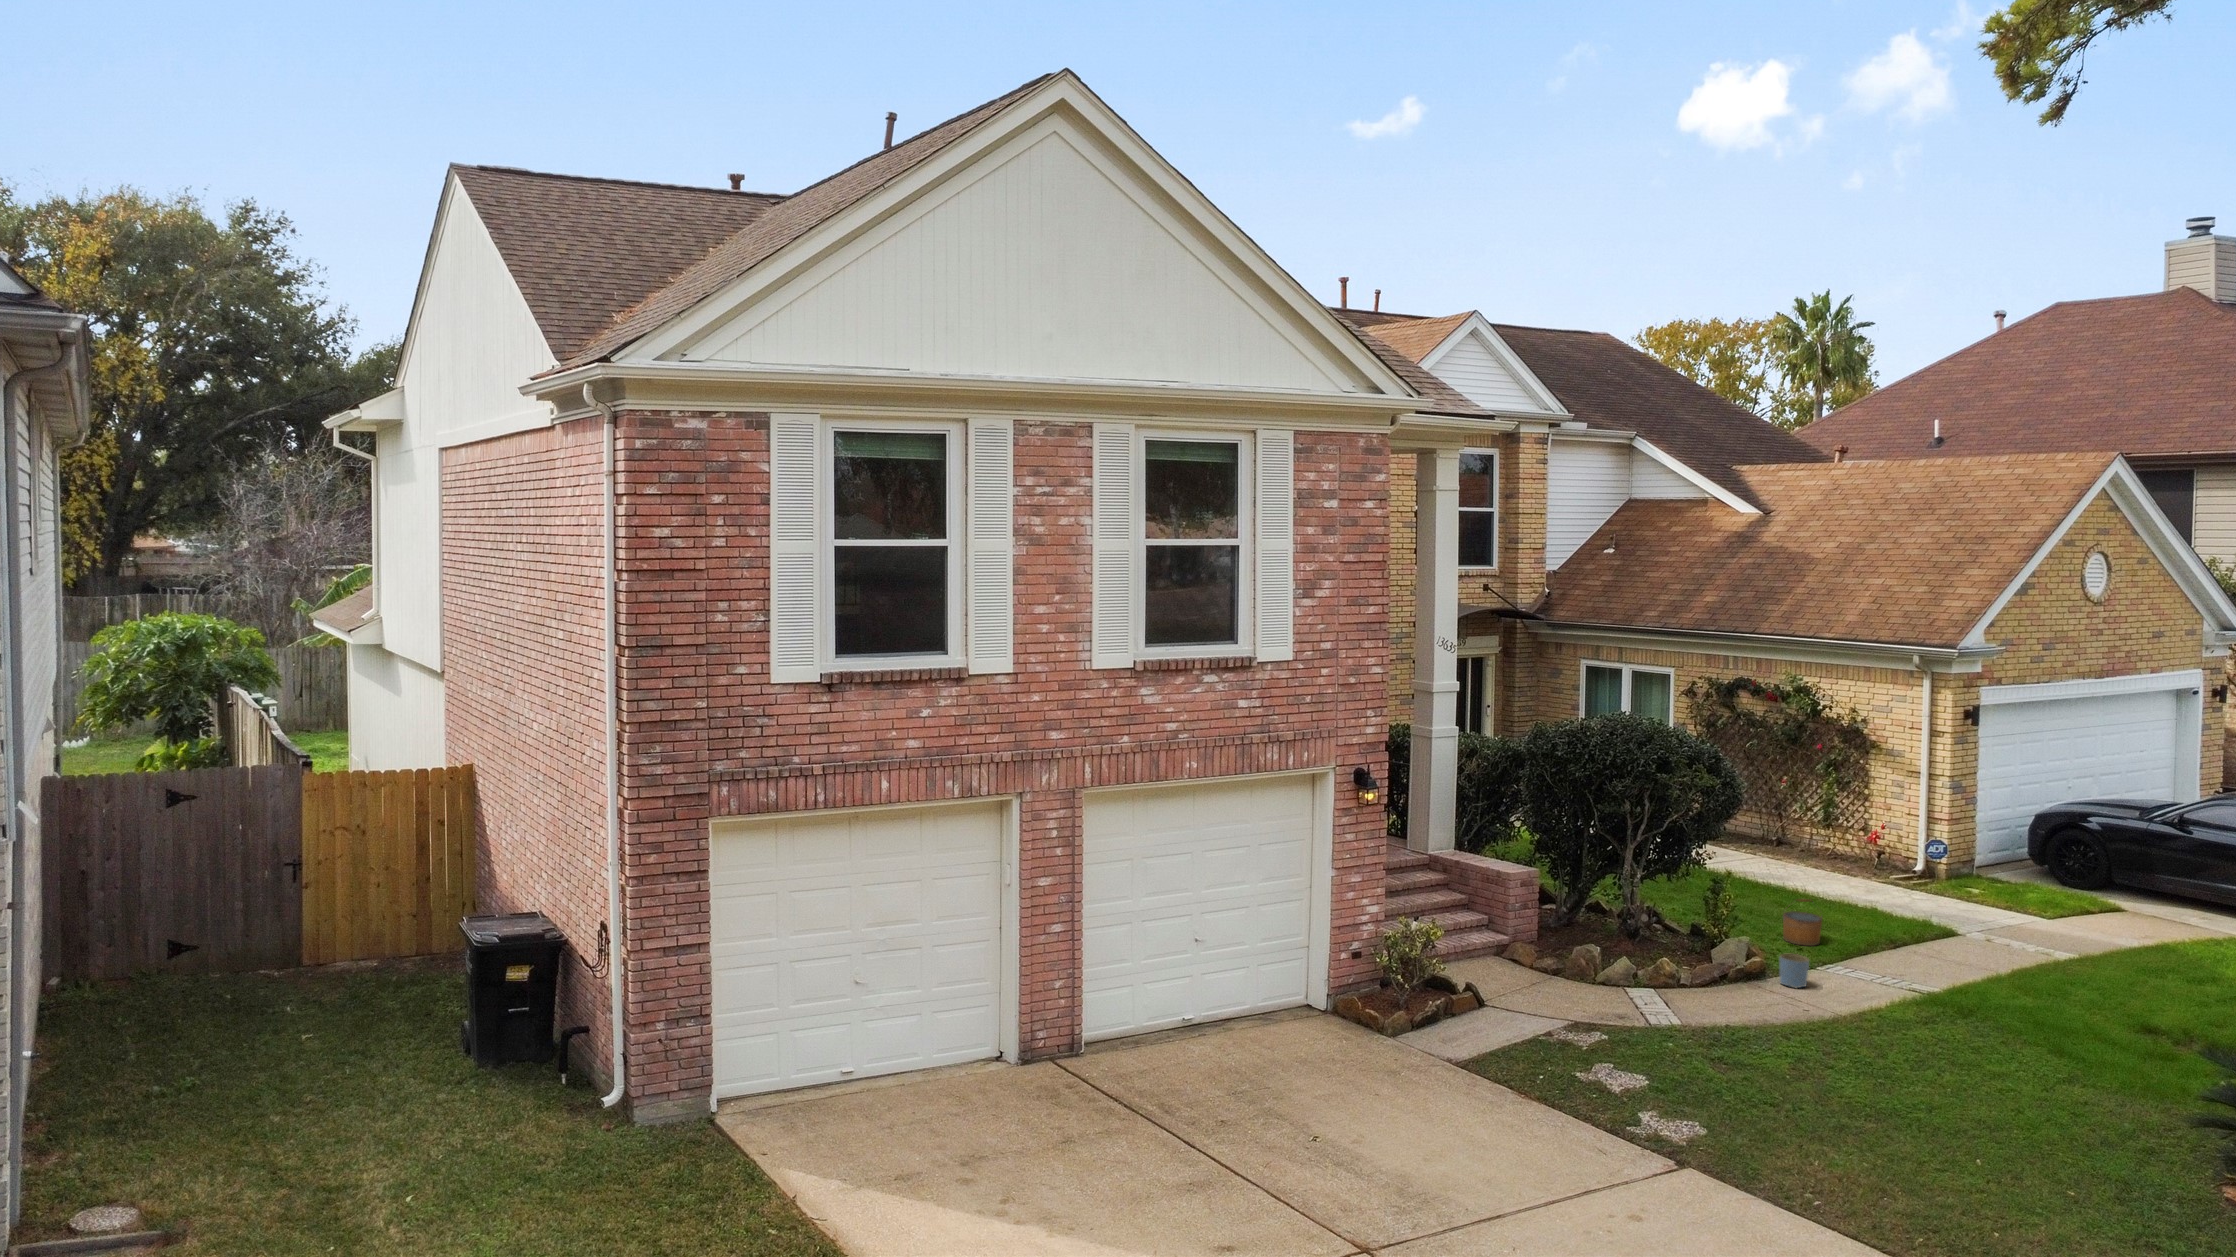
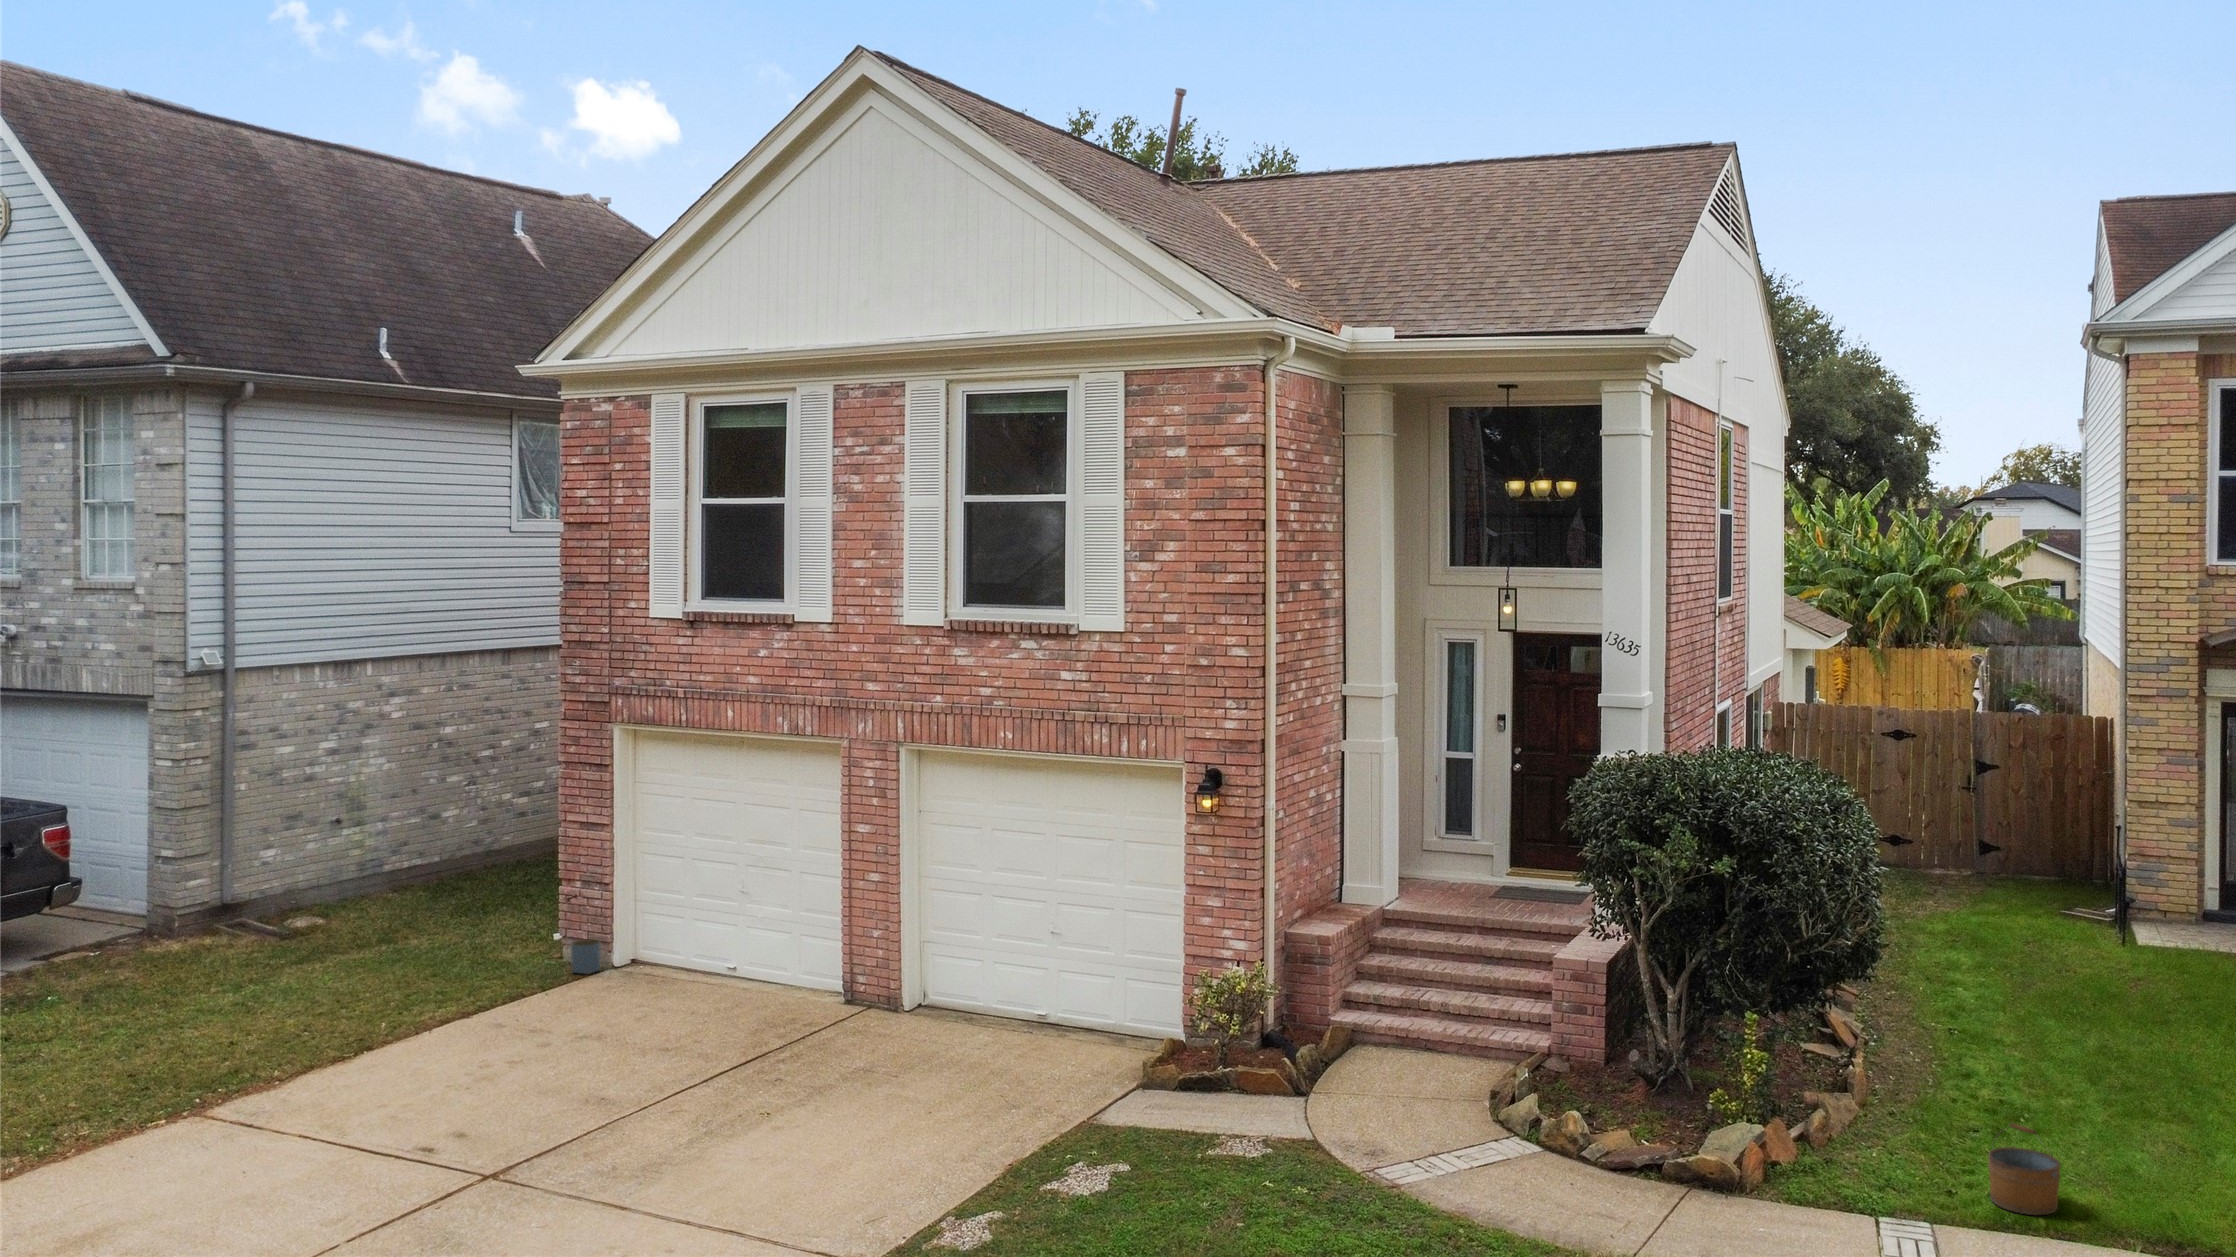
planter: present [1780,954,1809,988] -> present [571,939,601,974]

